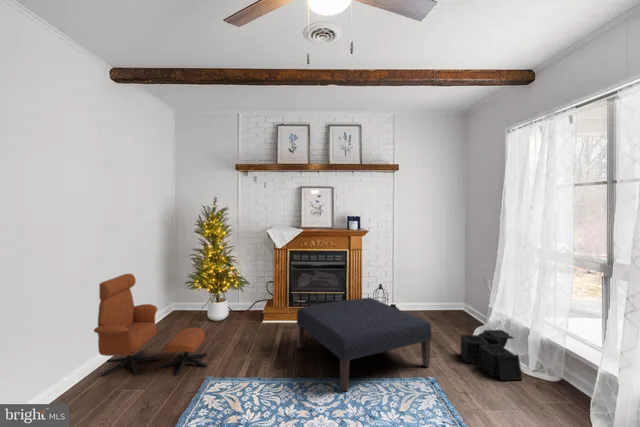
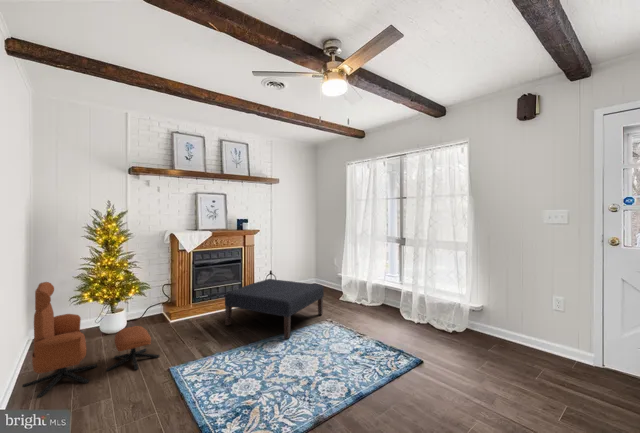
storage bin: present [461,330,522,380] -> none [333,286,369,311]

